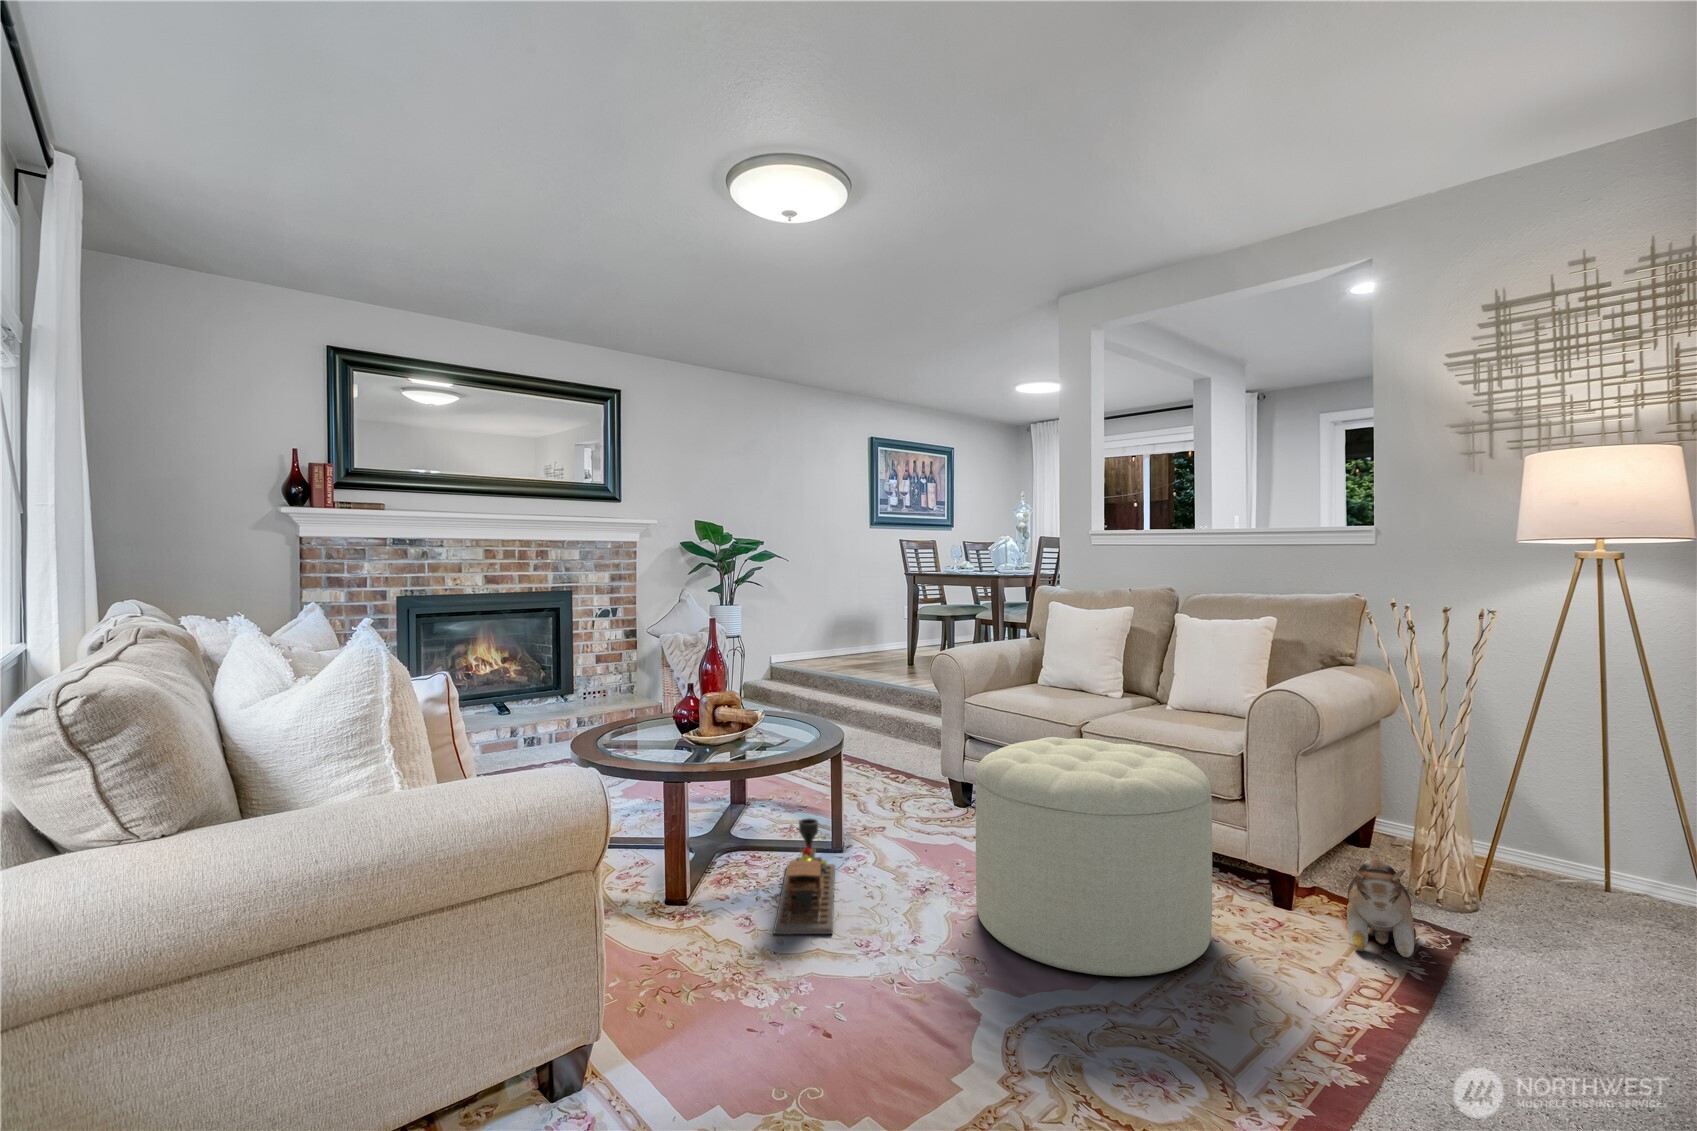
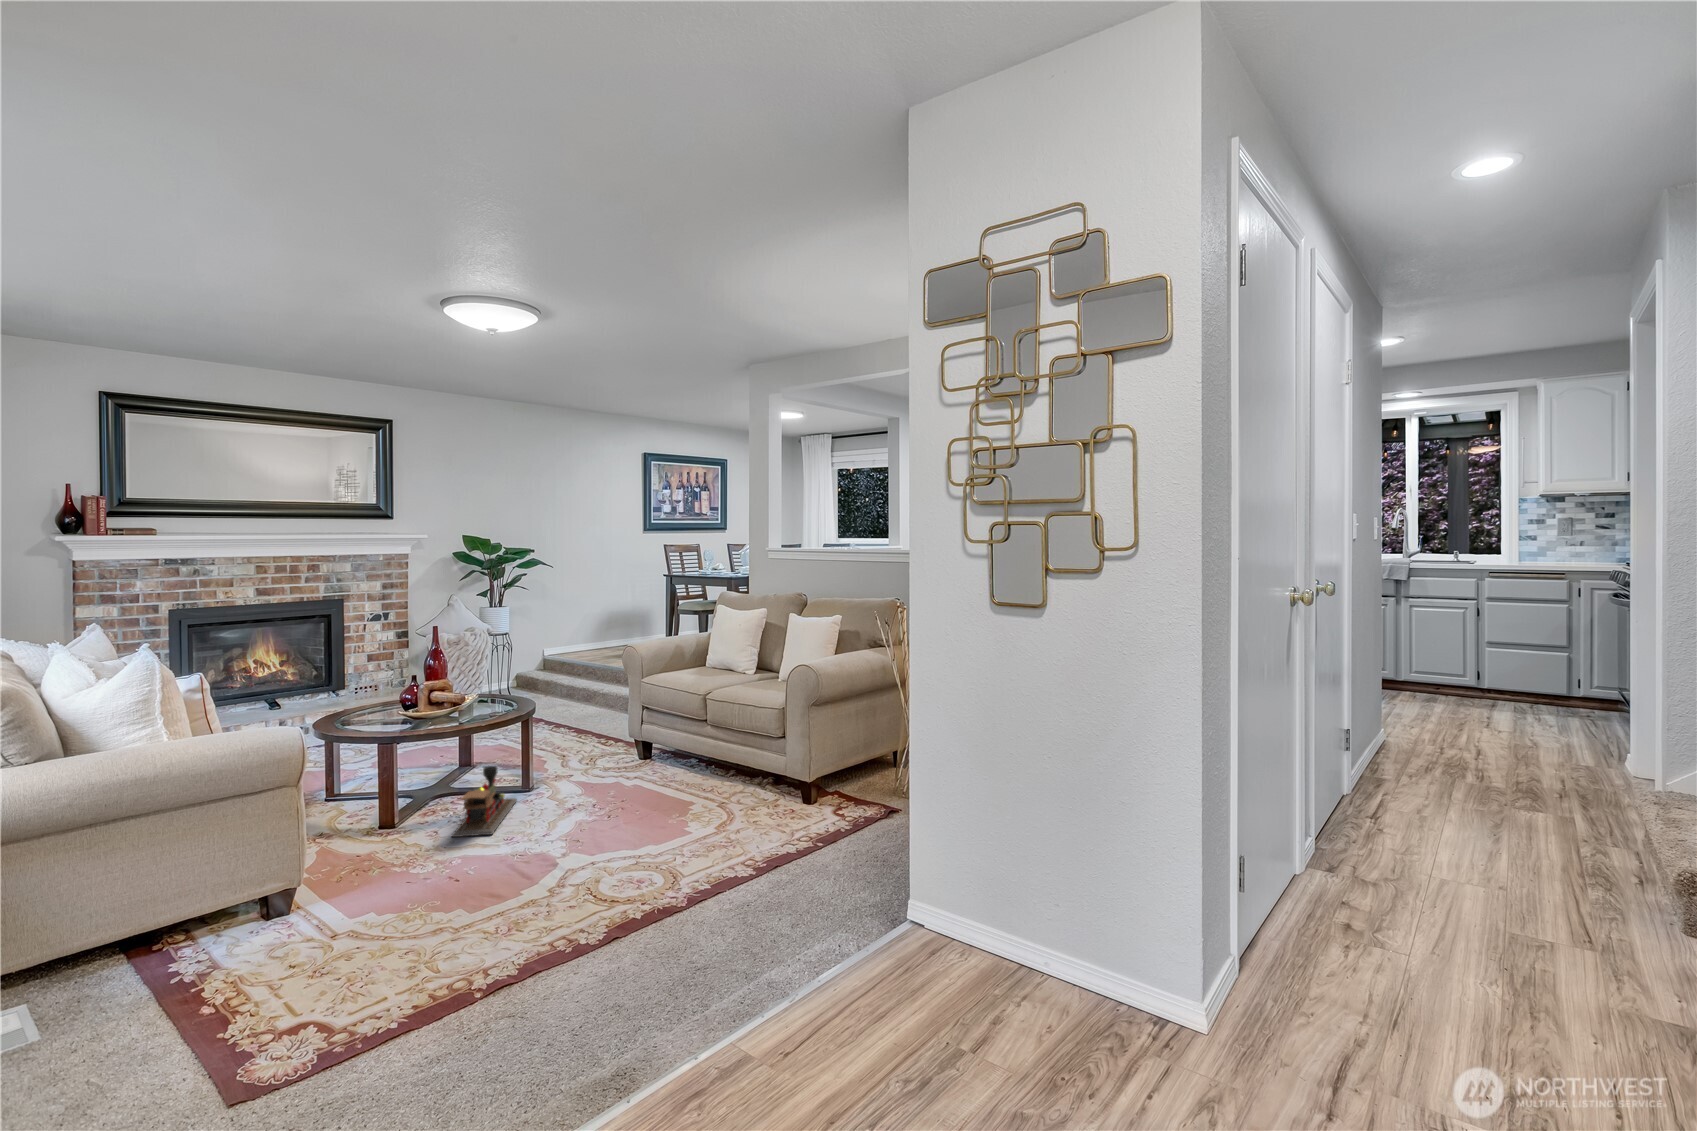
ottoman: present [976,737,1212,976] -> none [592,703,740,842]
plush toy: present [1347,858,1416,957] -> none [809,765,863,822]

